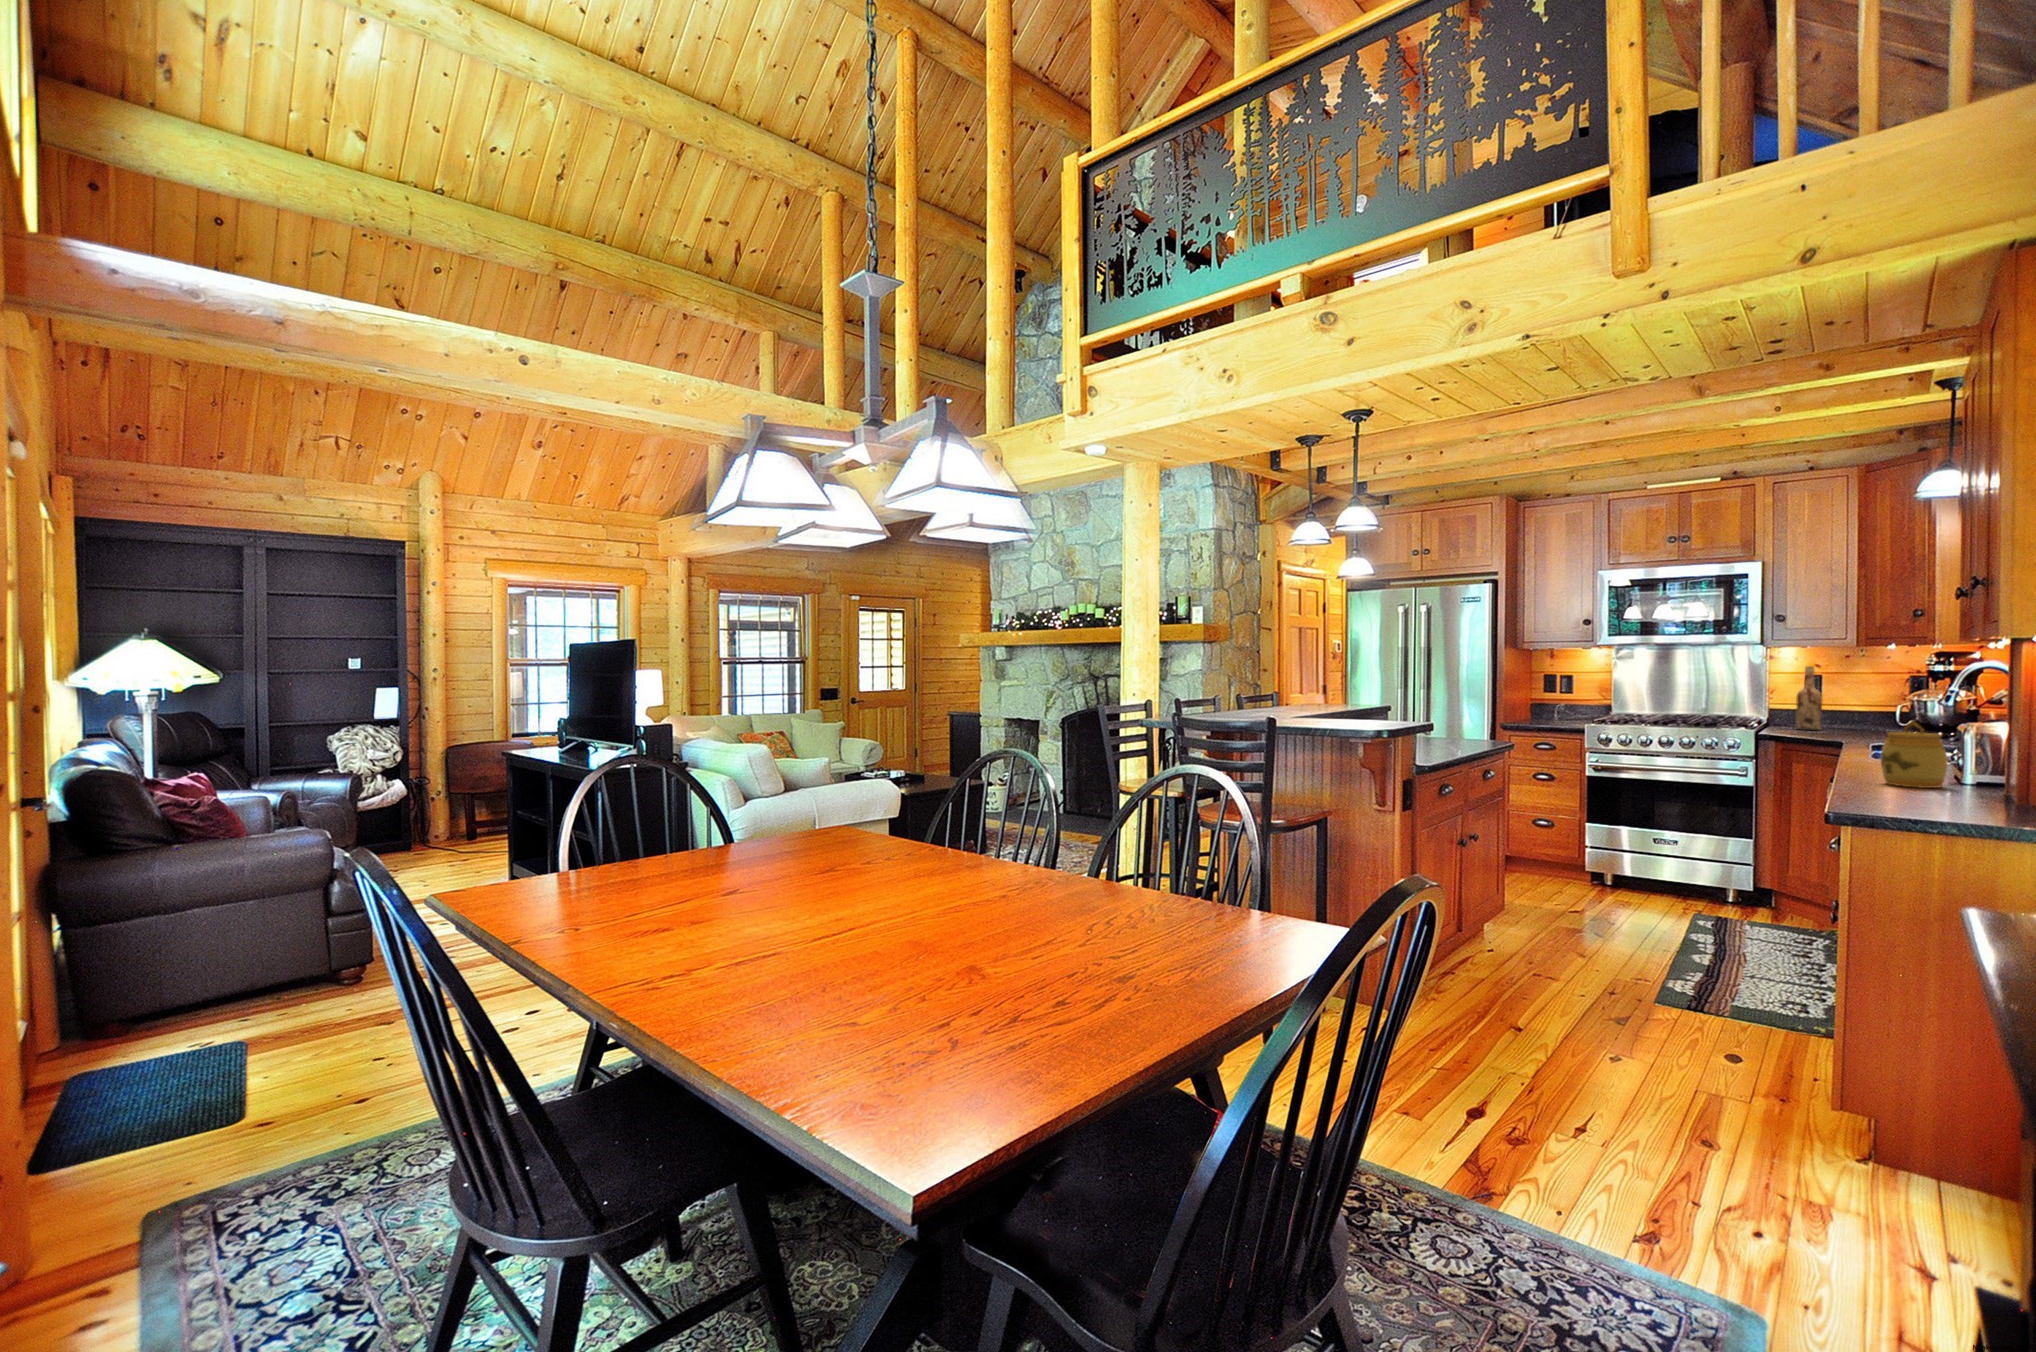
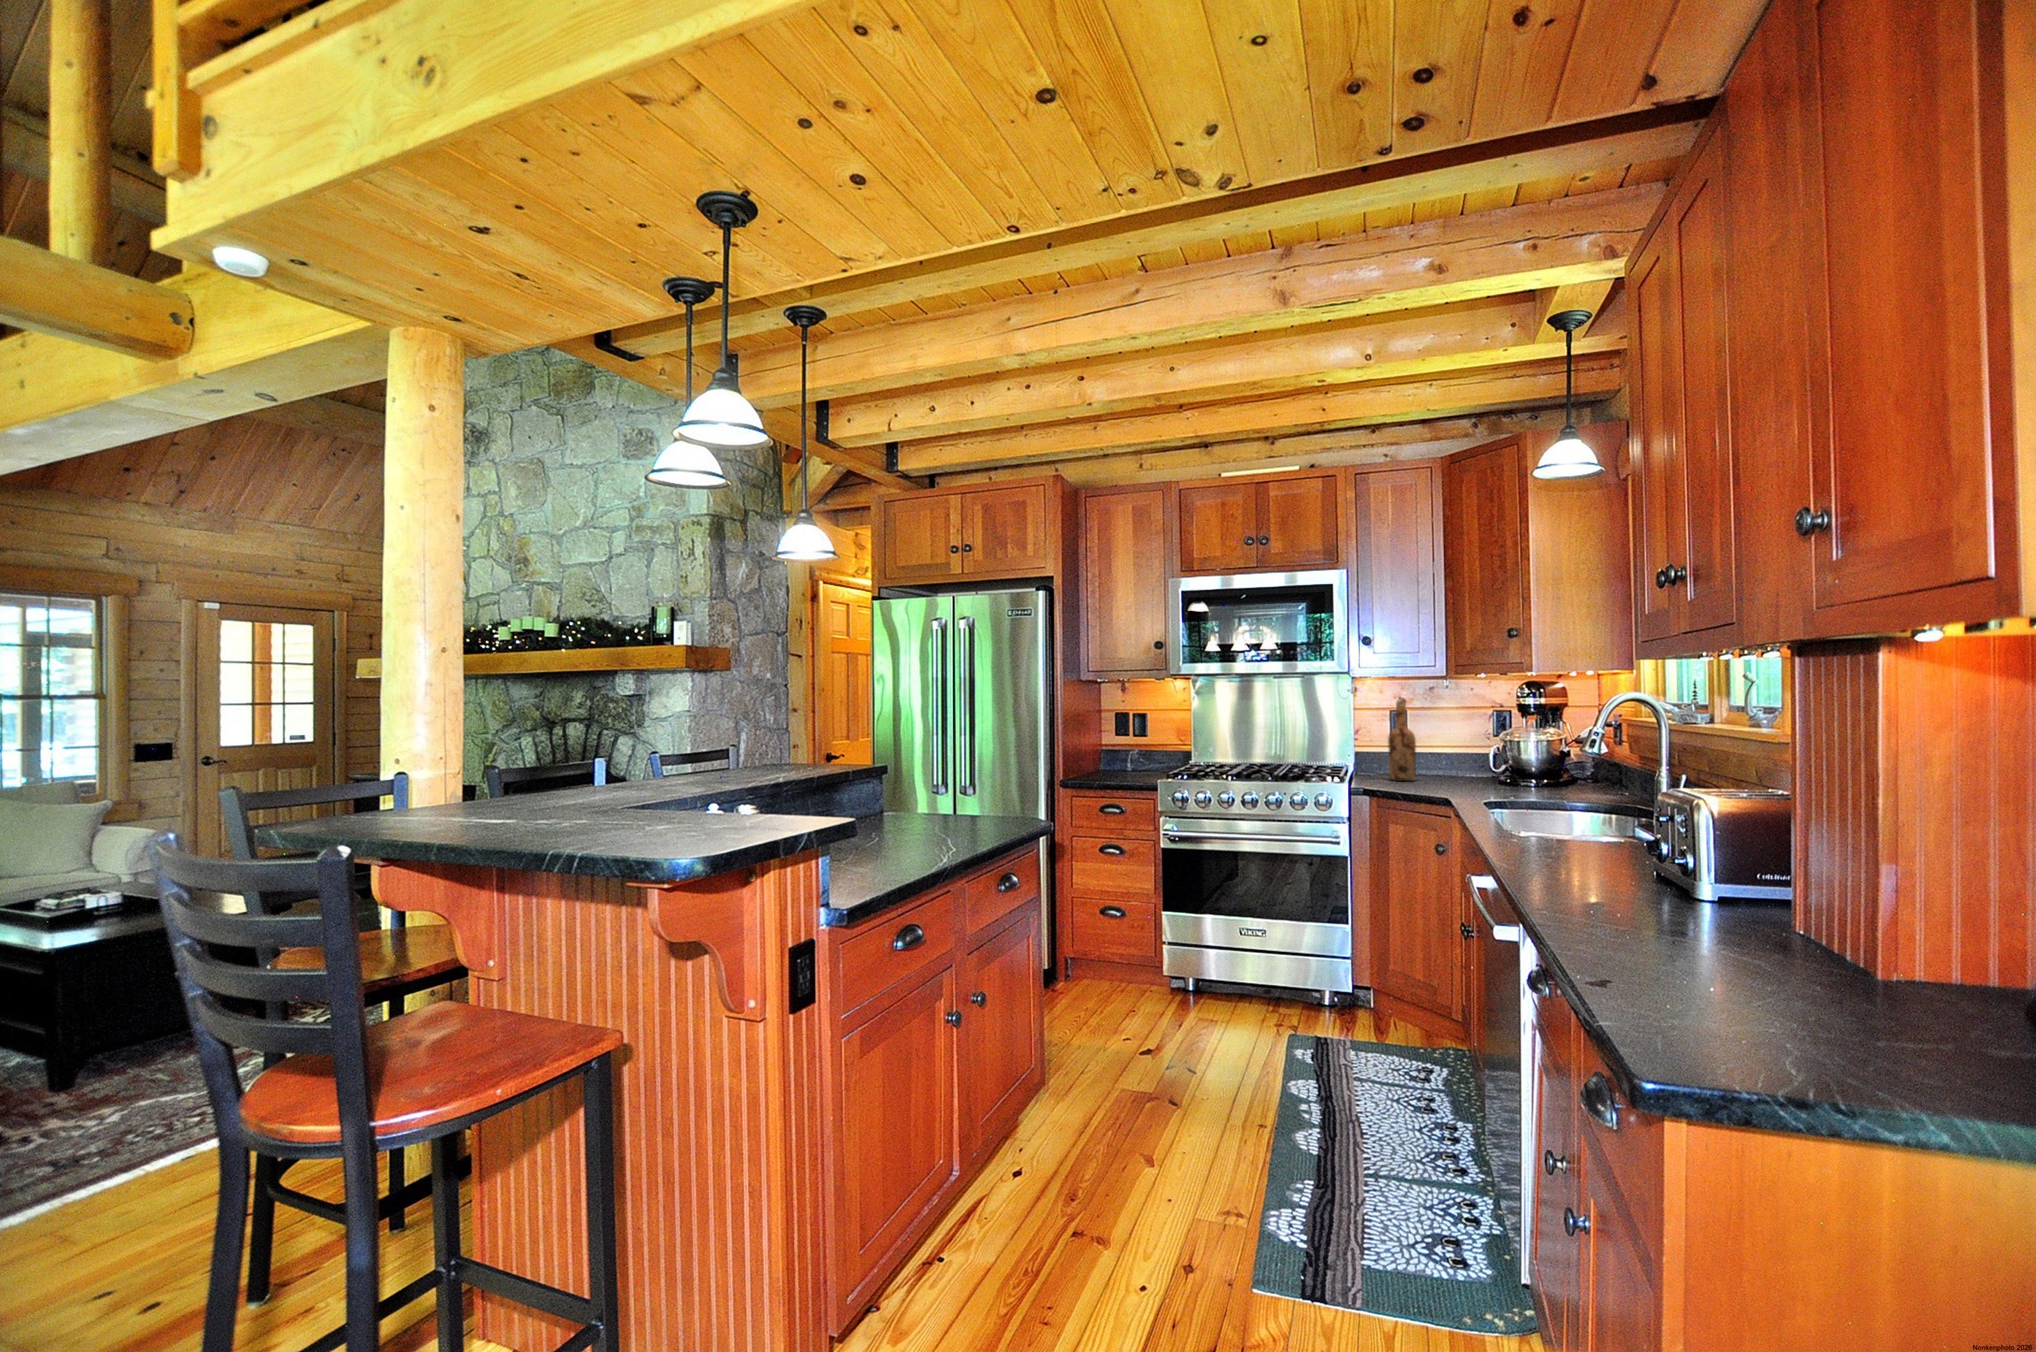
jar: present [1880,723,1948,788] -> none [1650,811,1791,964]

